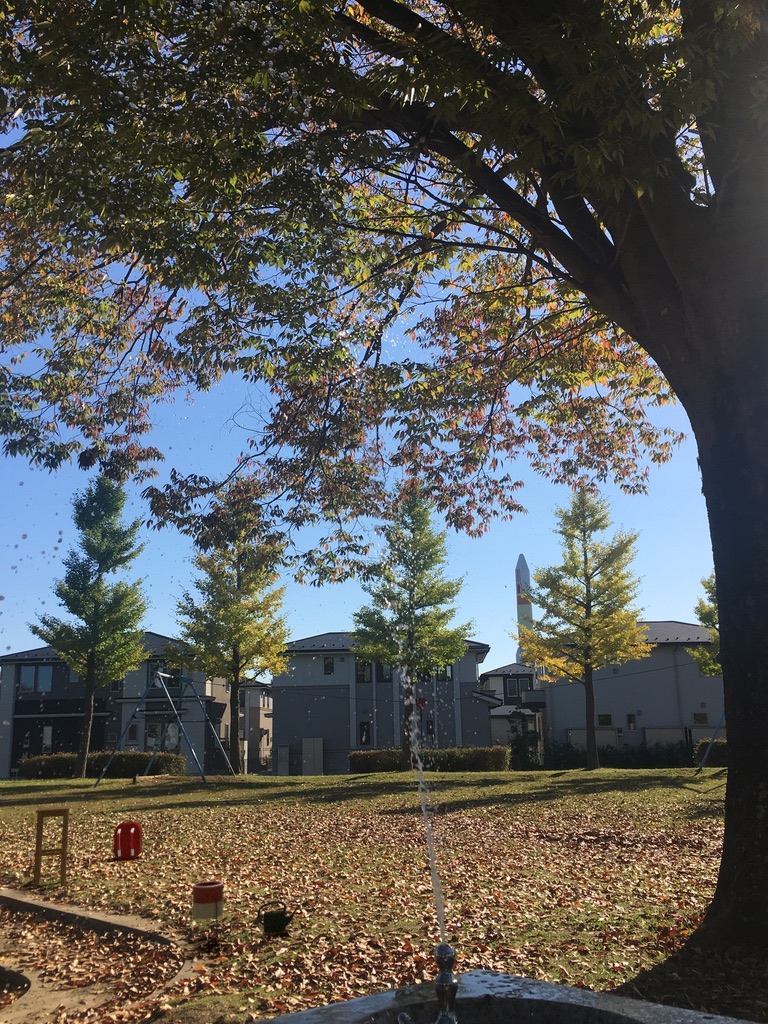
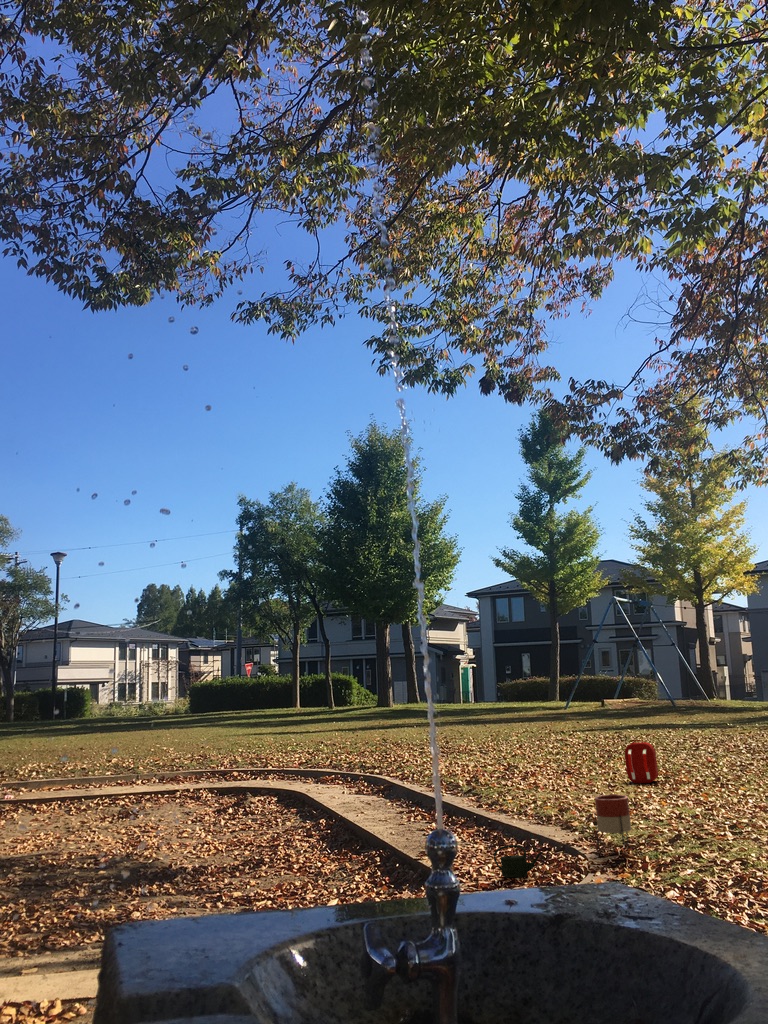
stool: present [33,806,71,889] -> none [464,720,502,796]
backpack: present [113,820,142,860] -> present [625,741,658,783]
watering can: present [257,901,301,932] -> present [494,845,543,878]

